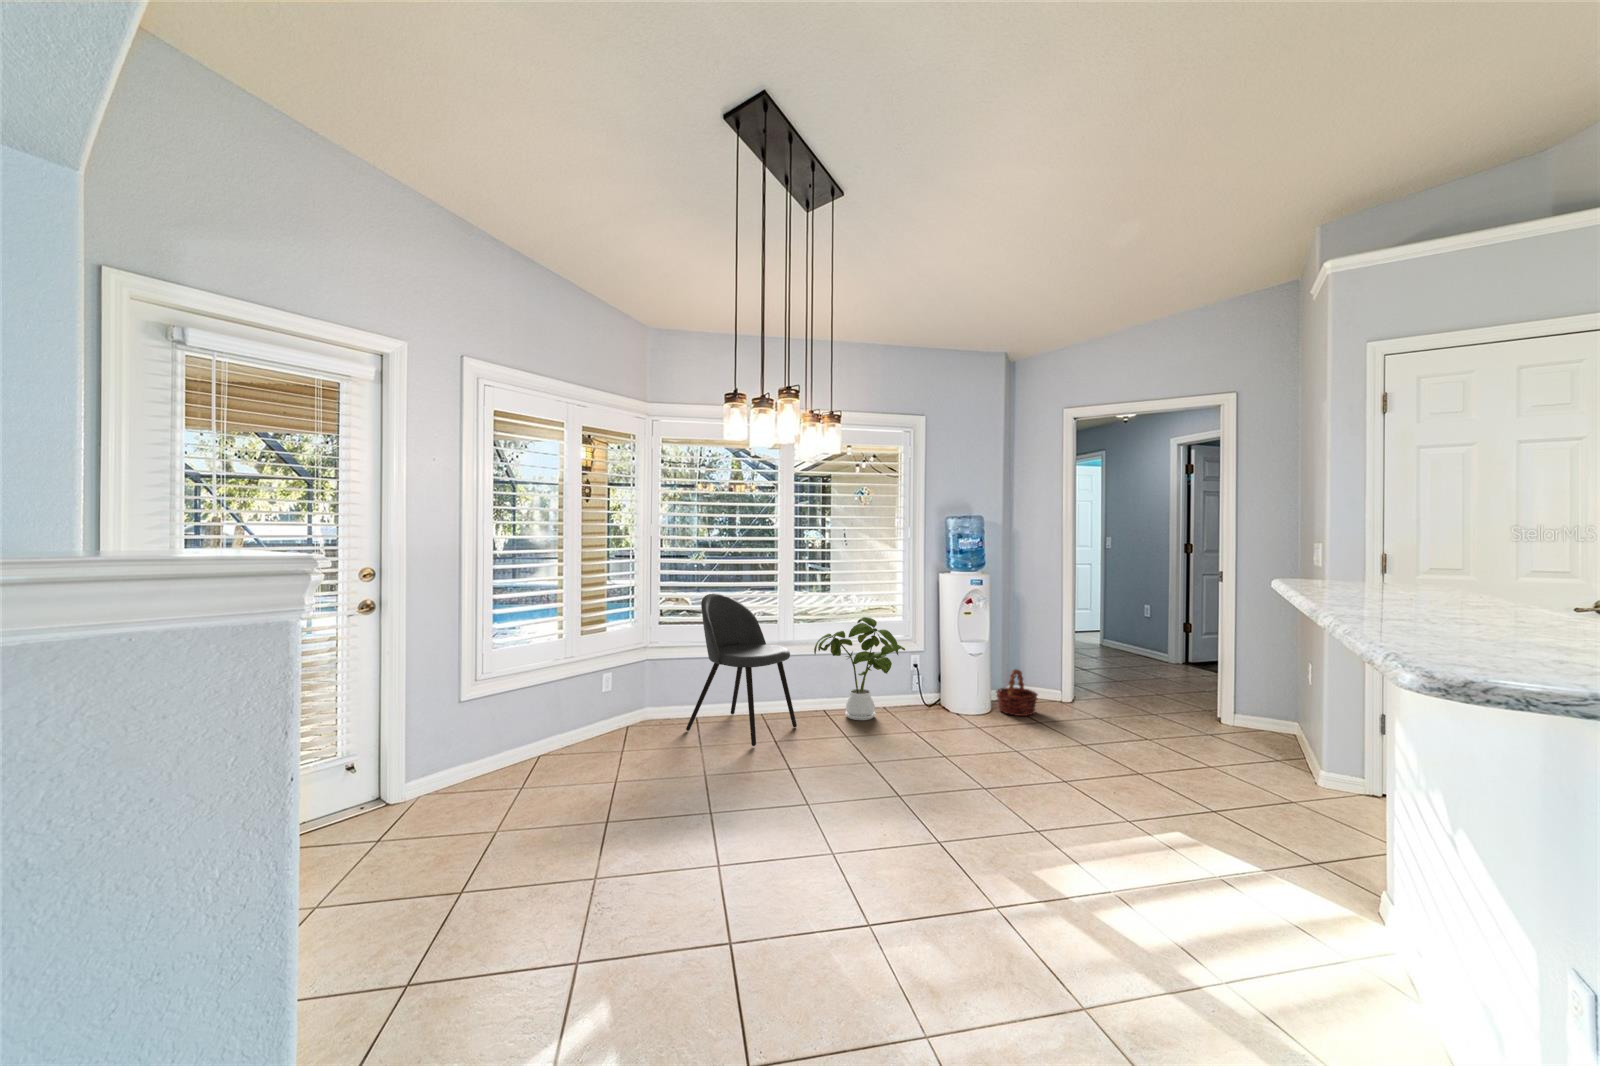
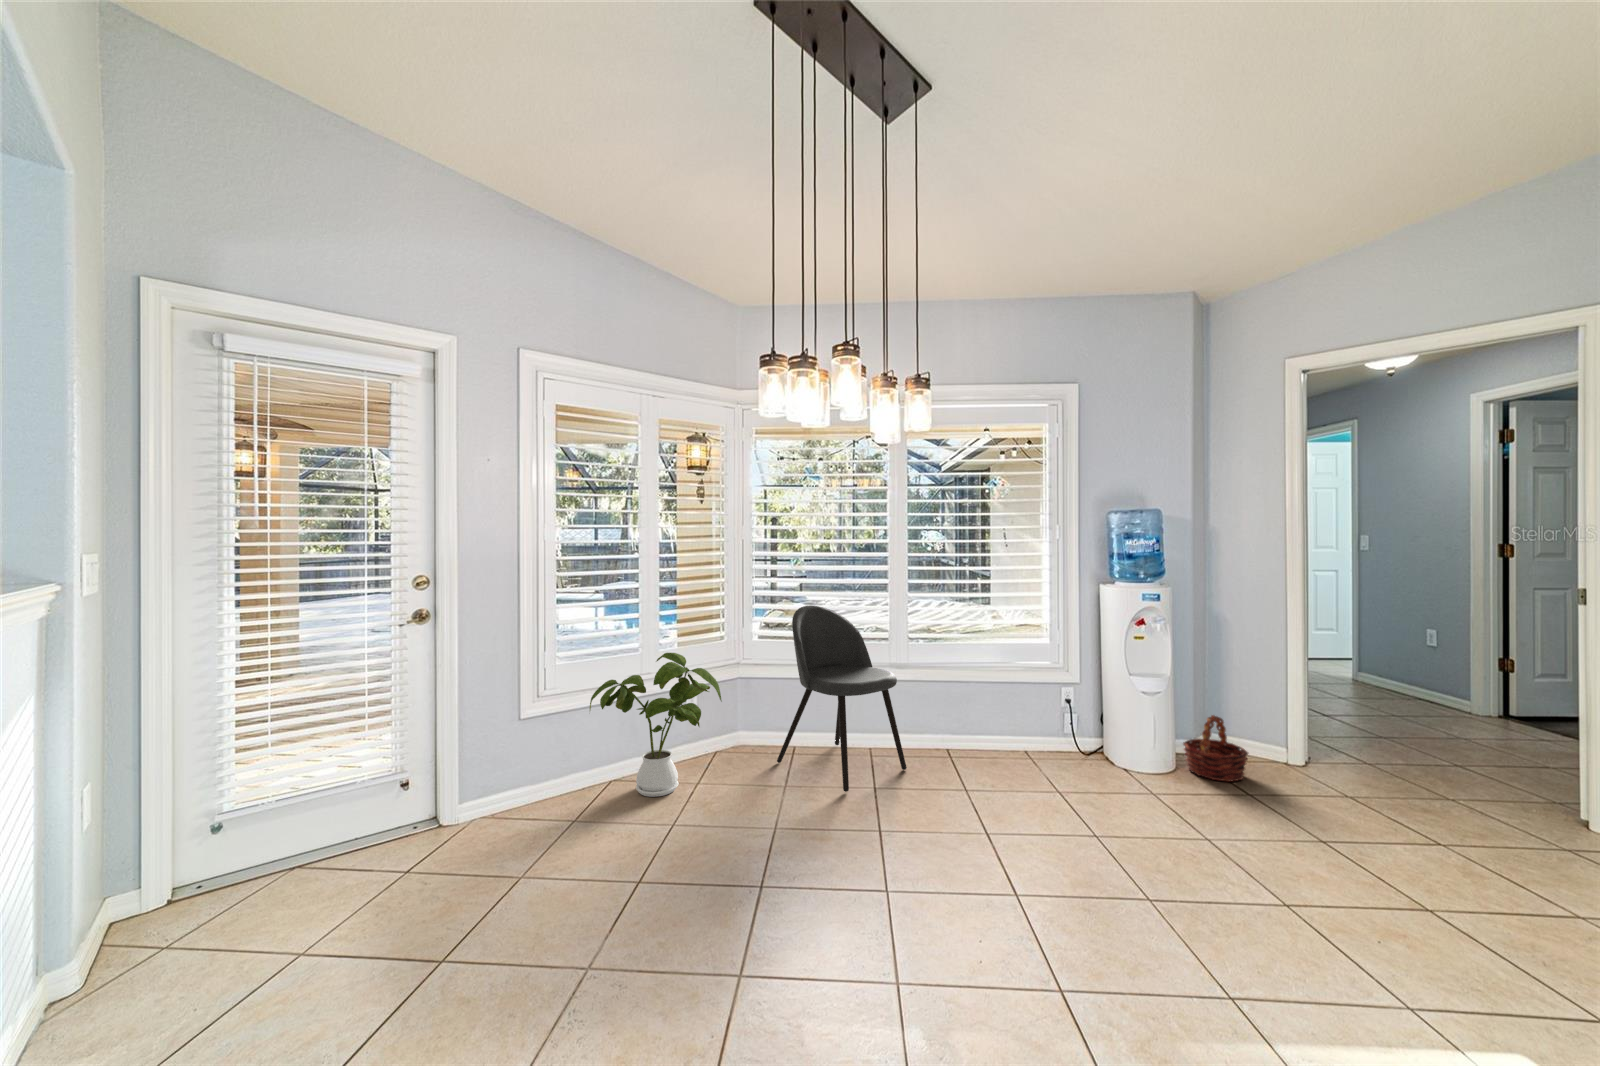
house plant: present [814,617,905,720] -> present [590,653,722,797]

